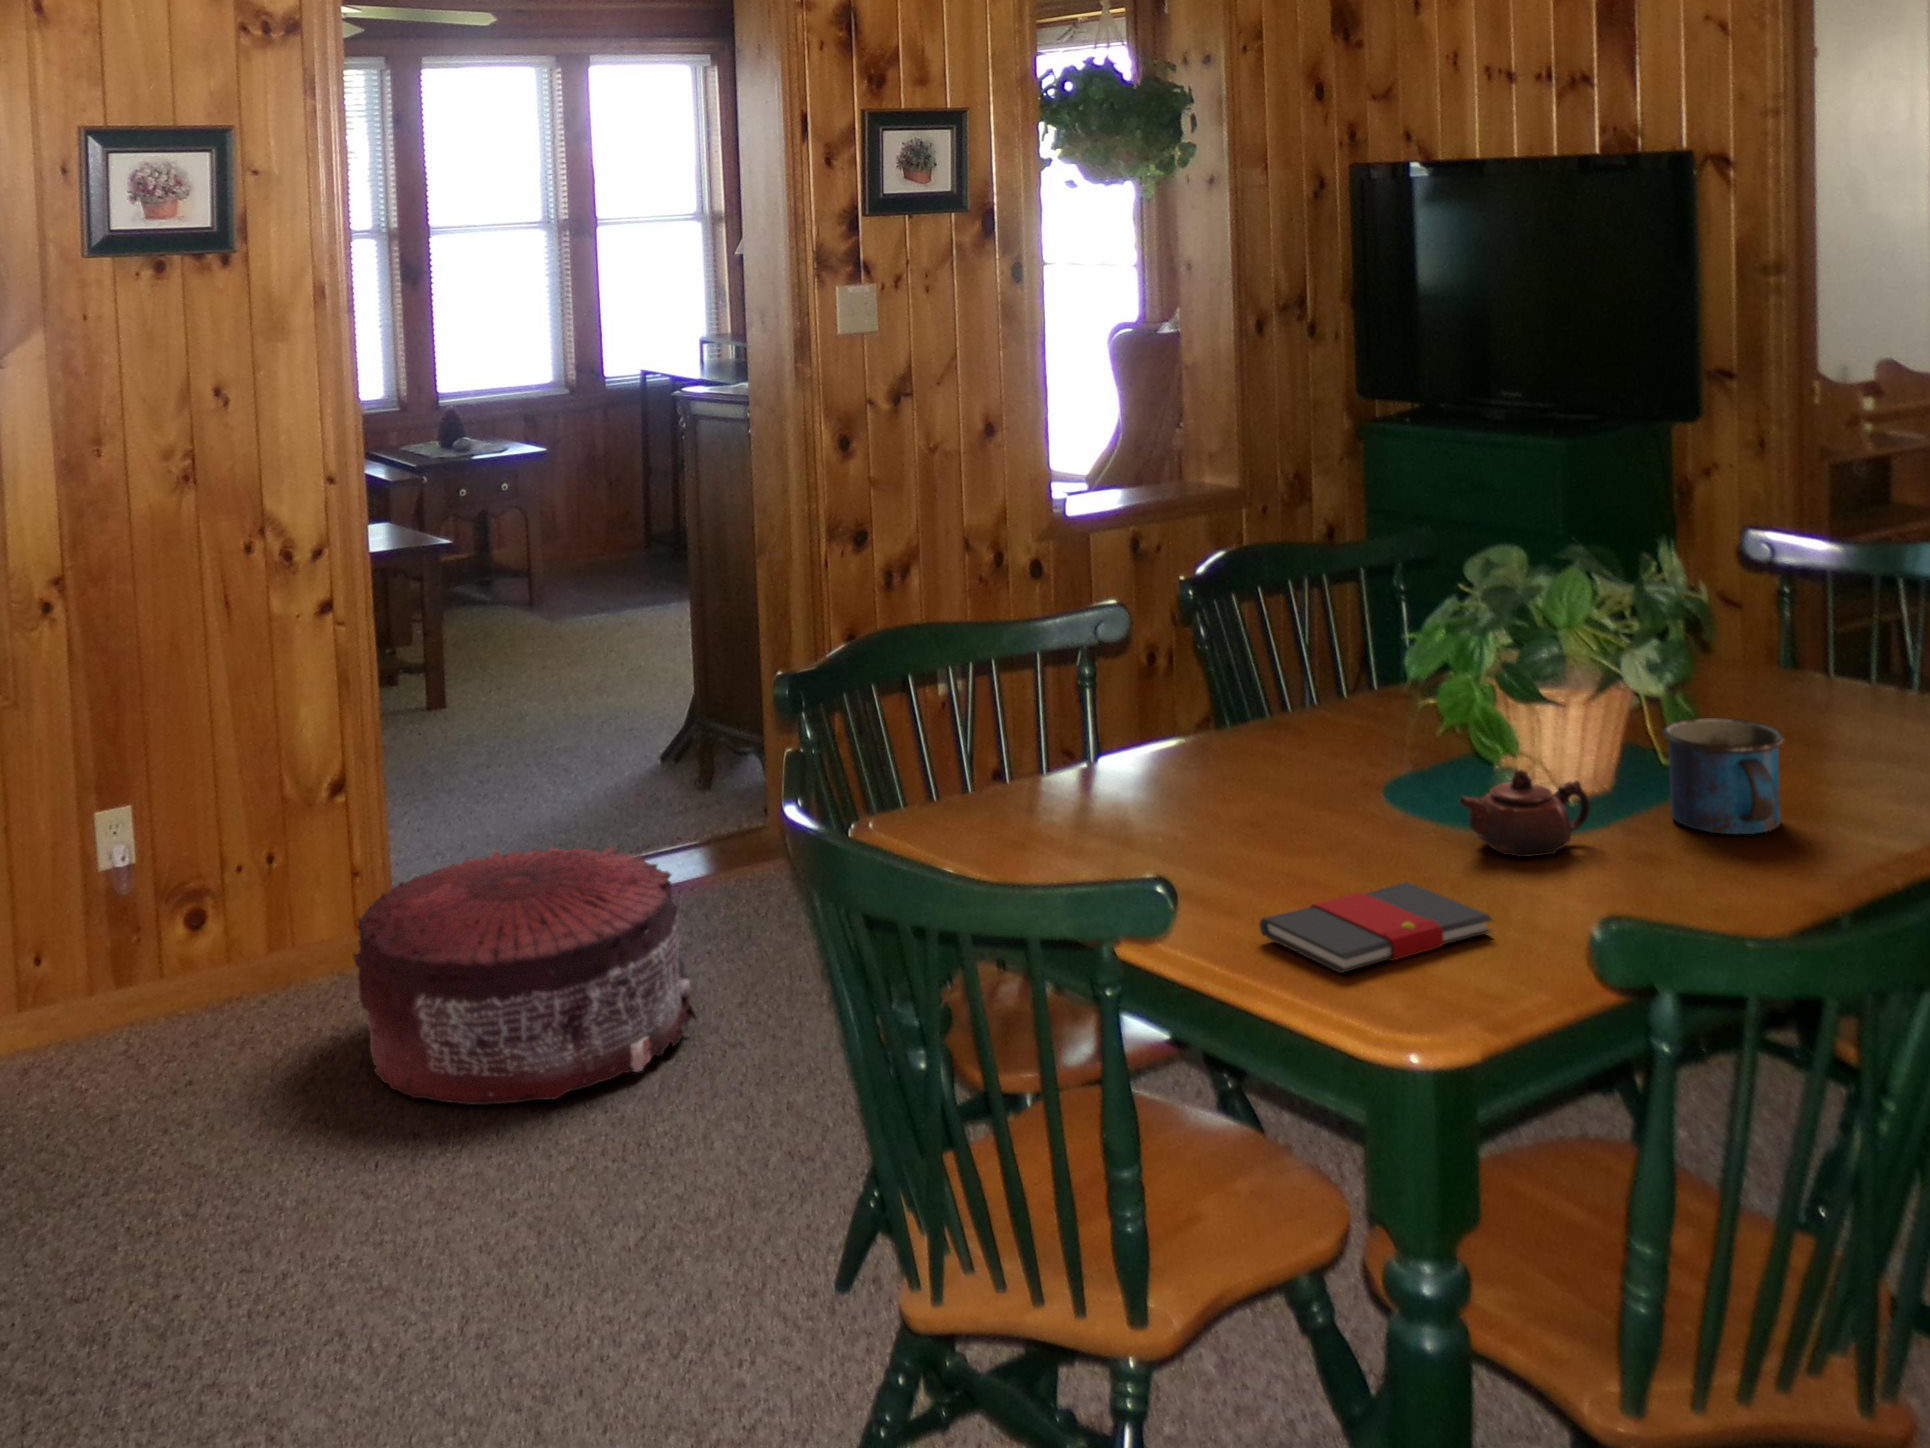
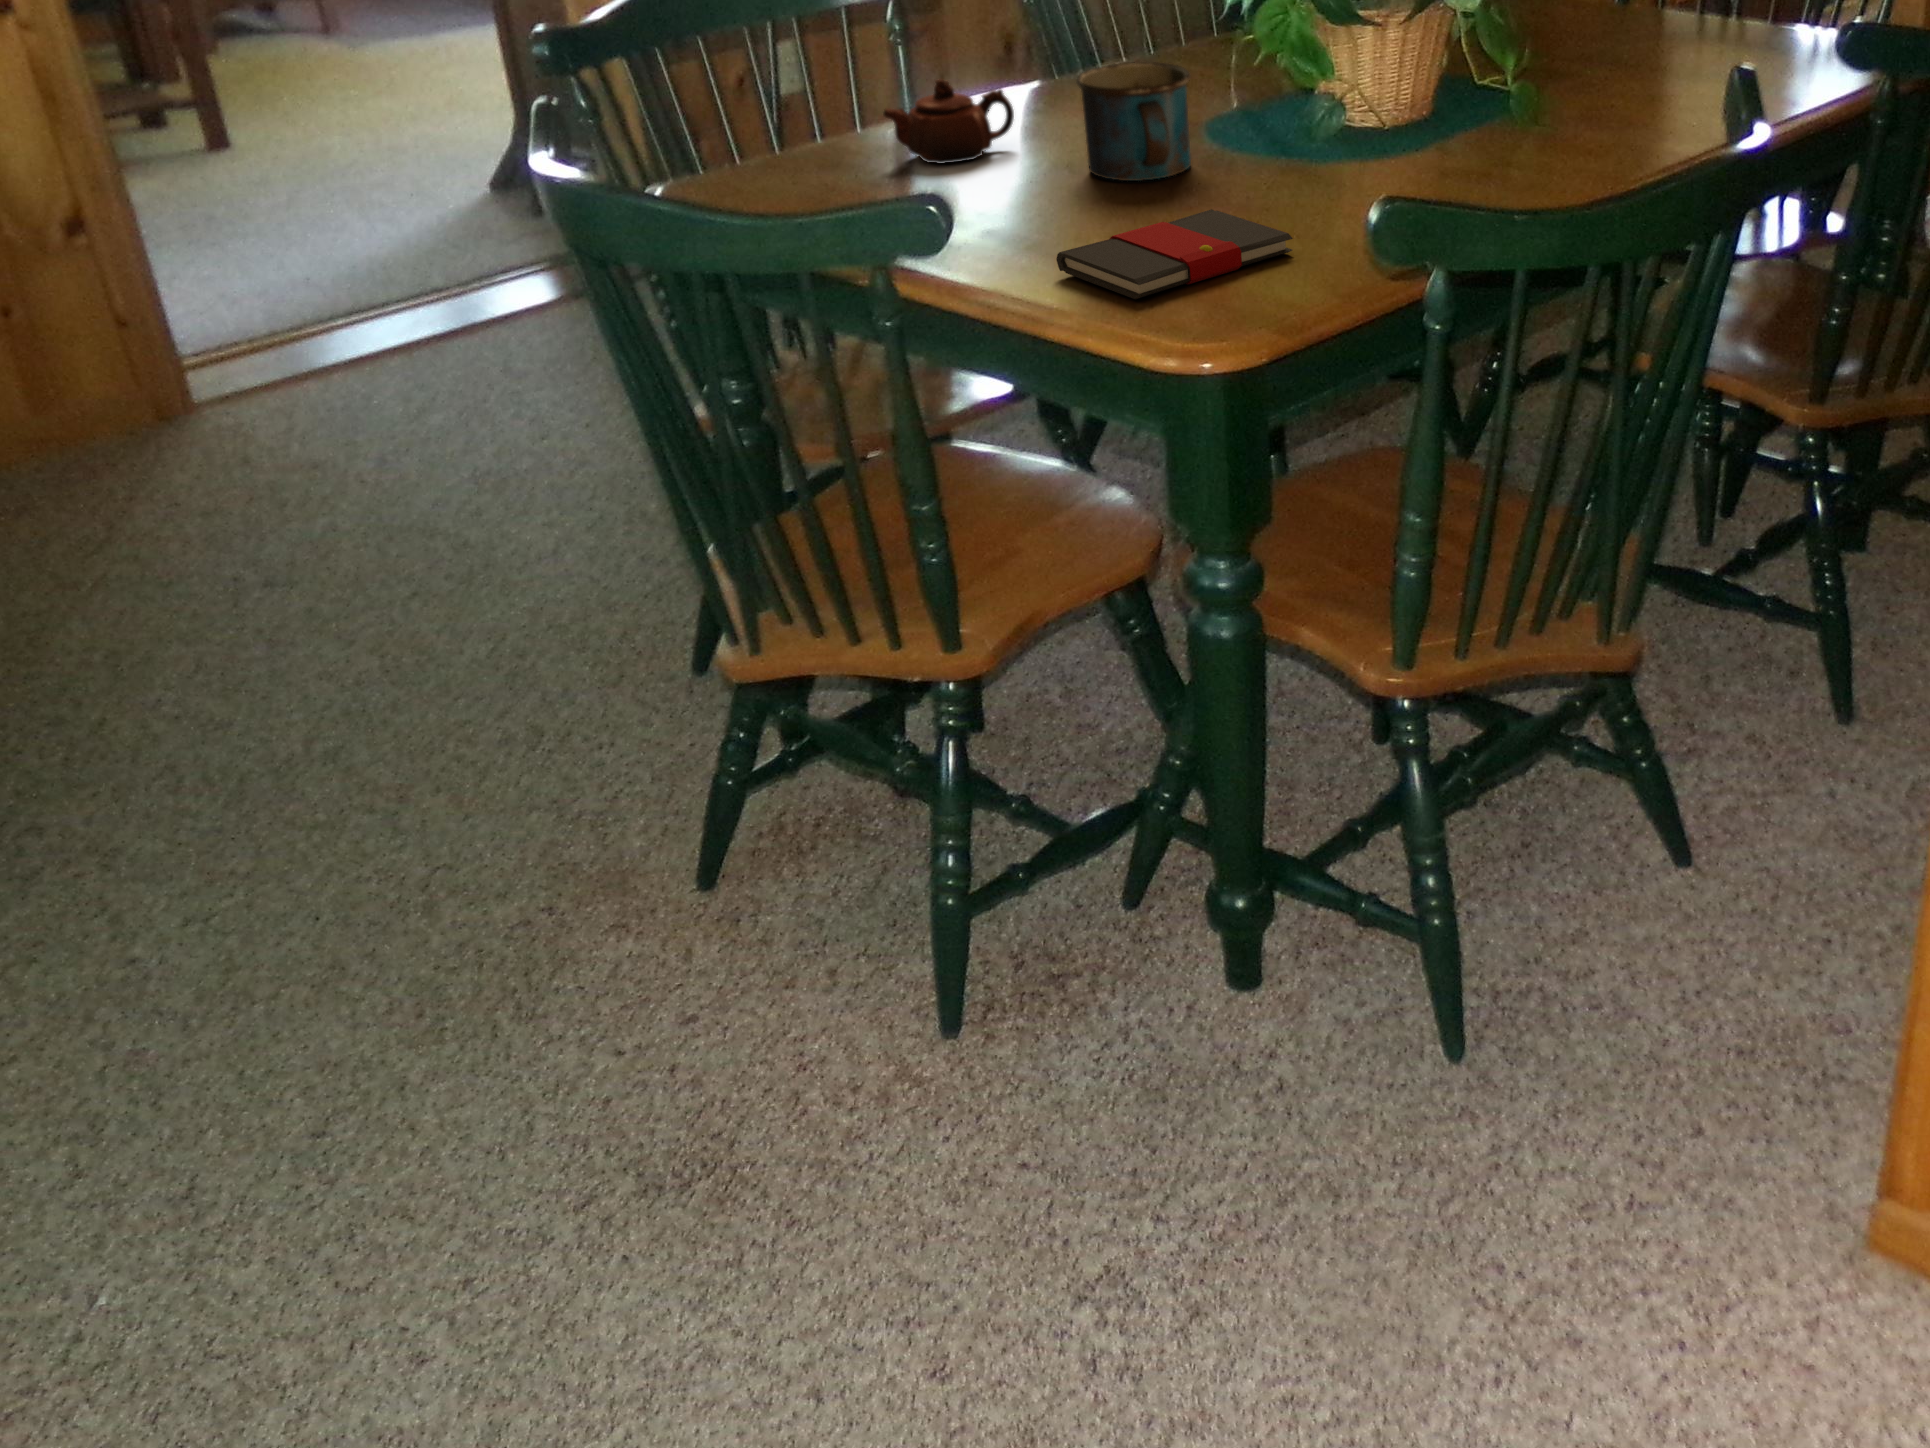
mug: present [1664,718,1784,834] -> present [1076,62,1191,181]
teapot: present [1460,770,1590,857] -> present [883,80,1014,164]
pouf: present [353,846,697,1105] -> none [128,265,547,539]

